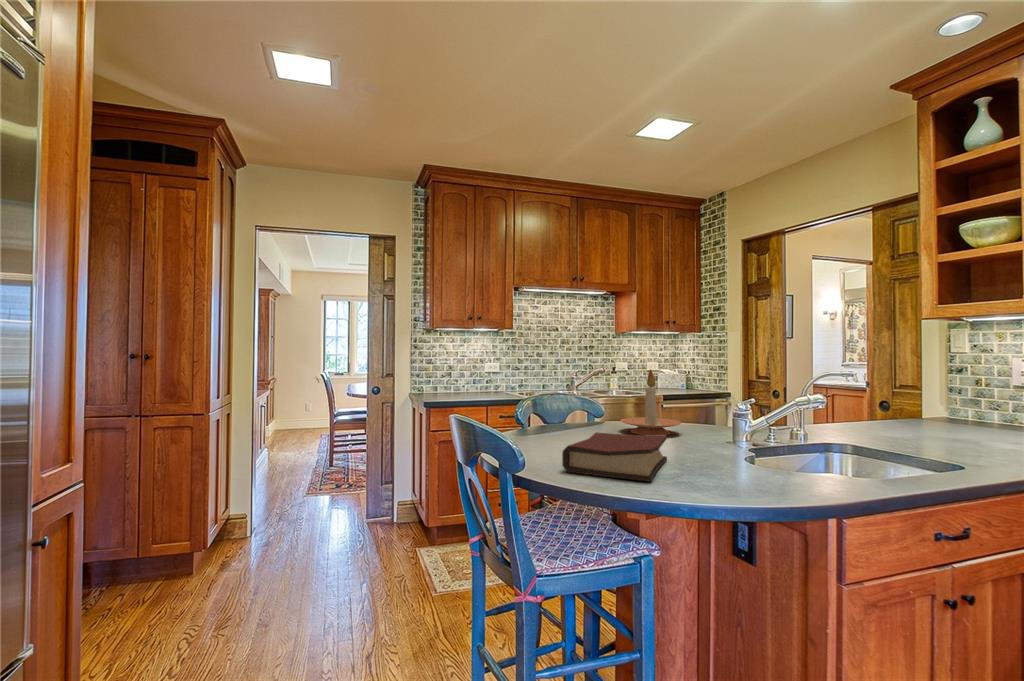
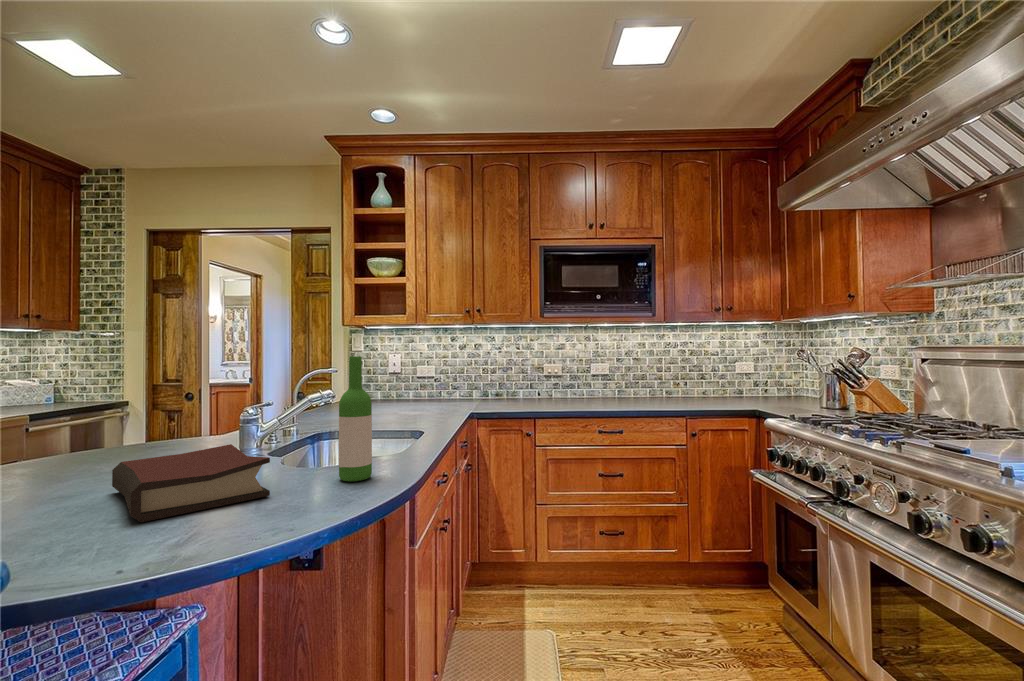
wine bottle: none [722,364,758,496] -> present [339,356,372,481]
candle holder: present [621,369,681,435] -> none [88,372,185,459]

